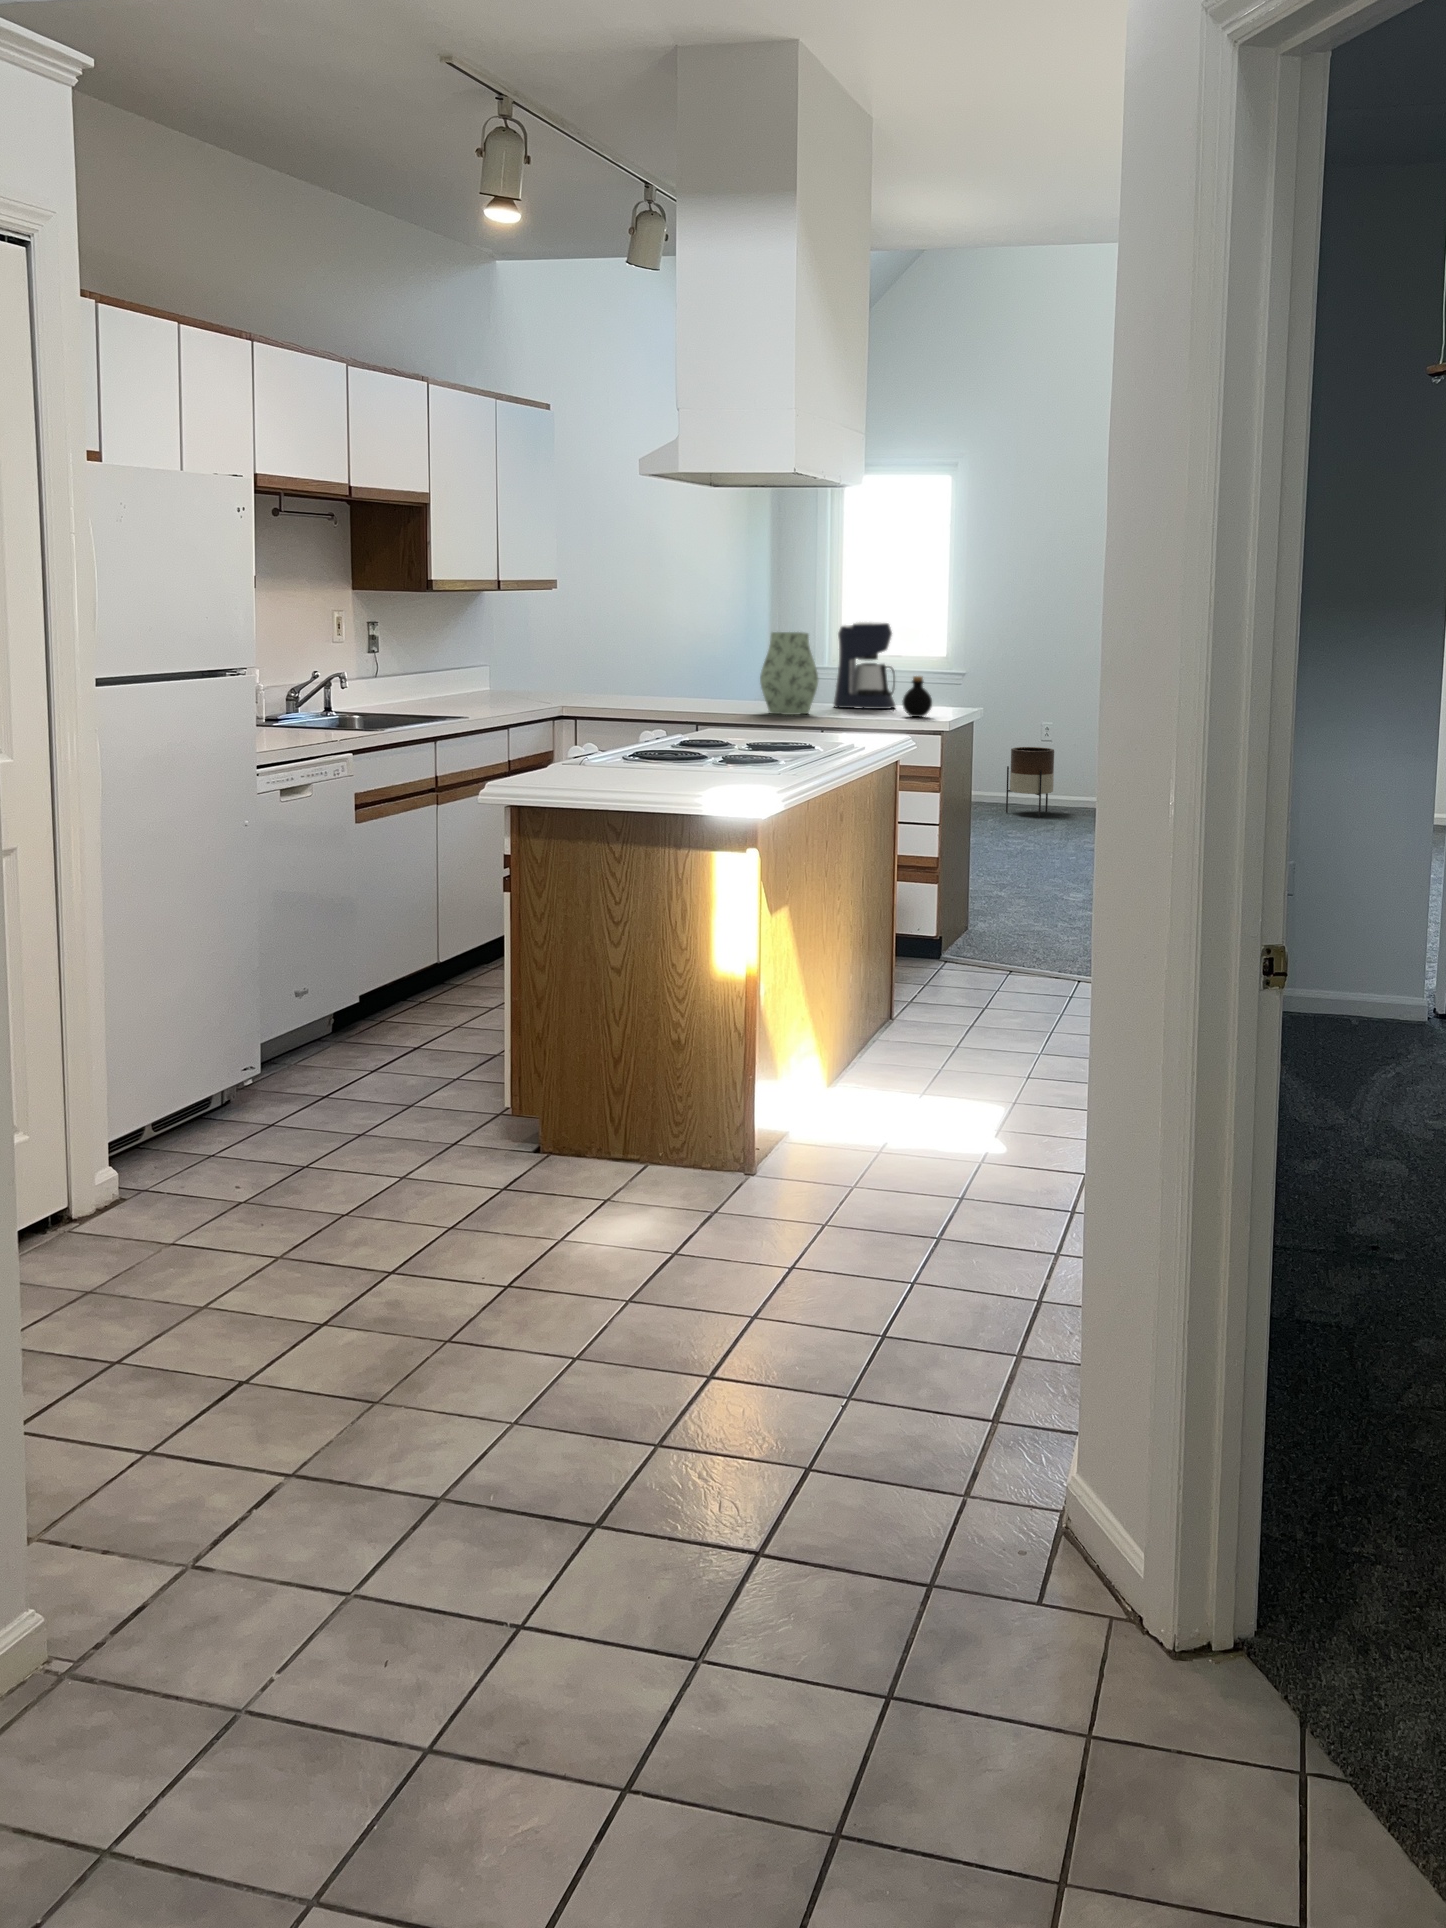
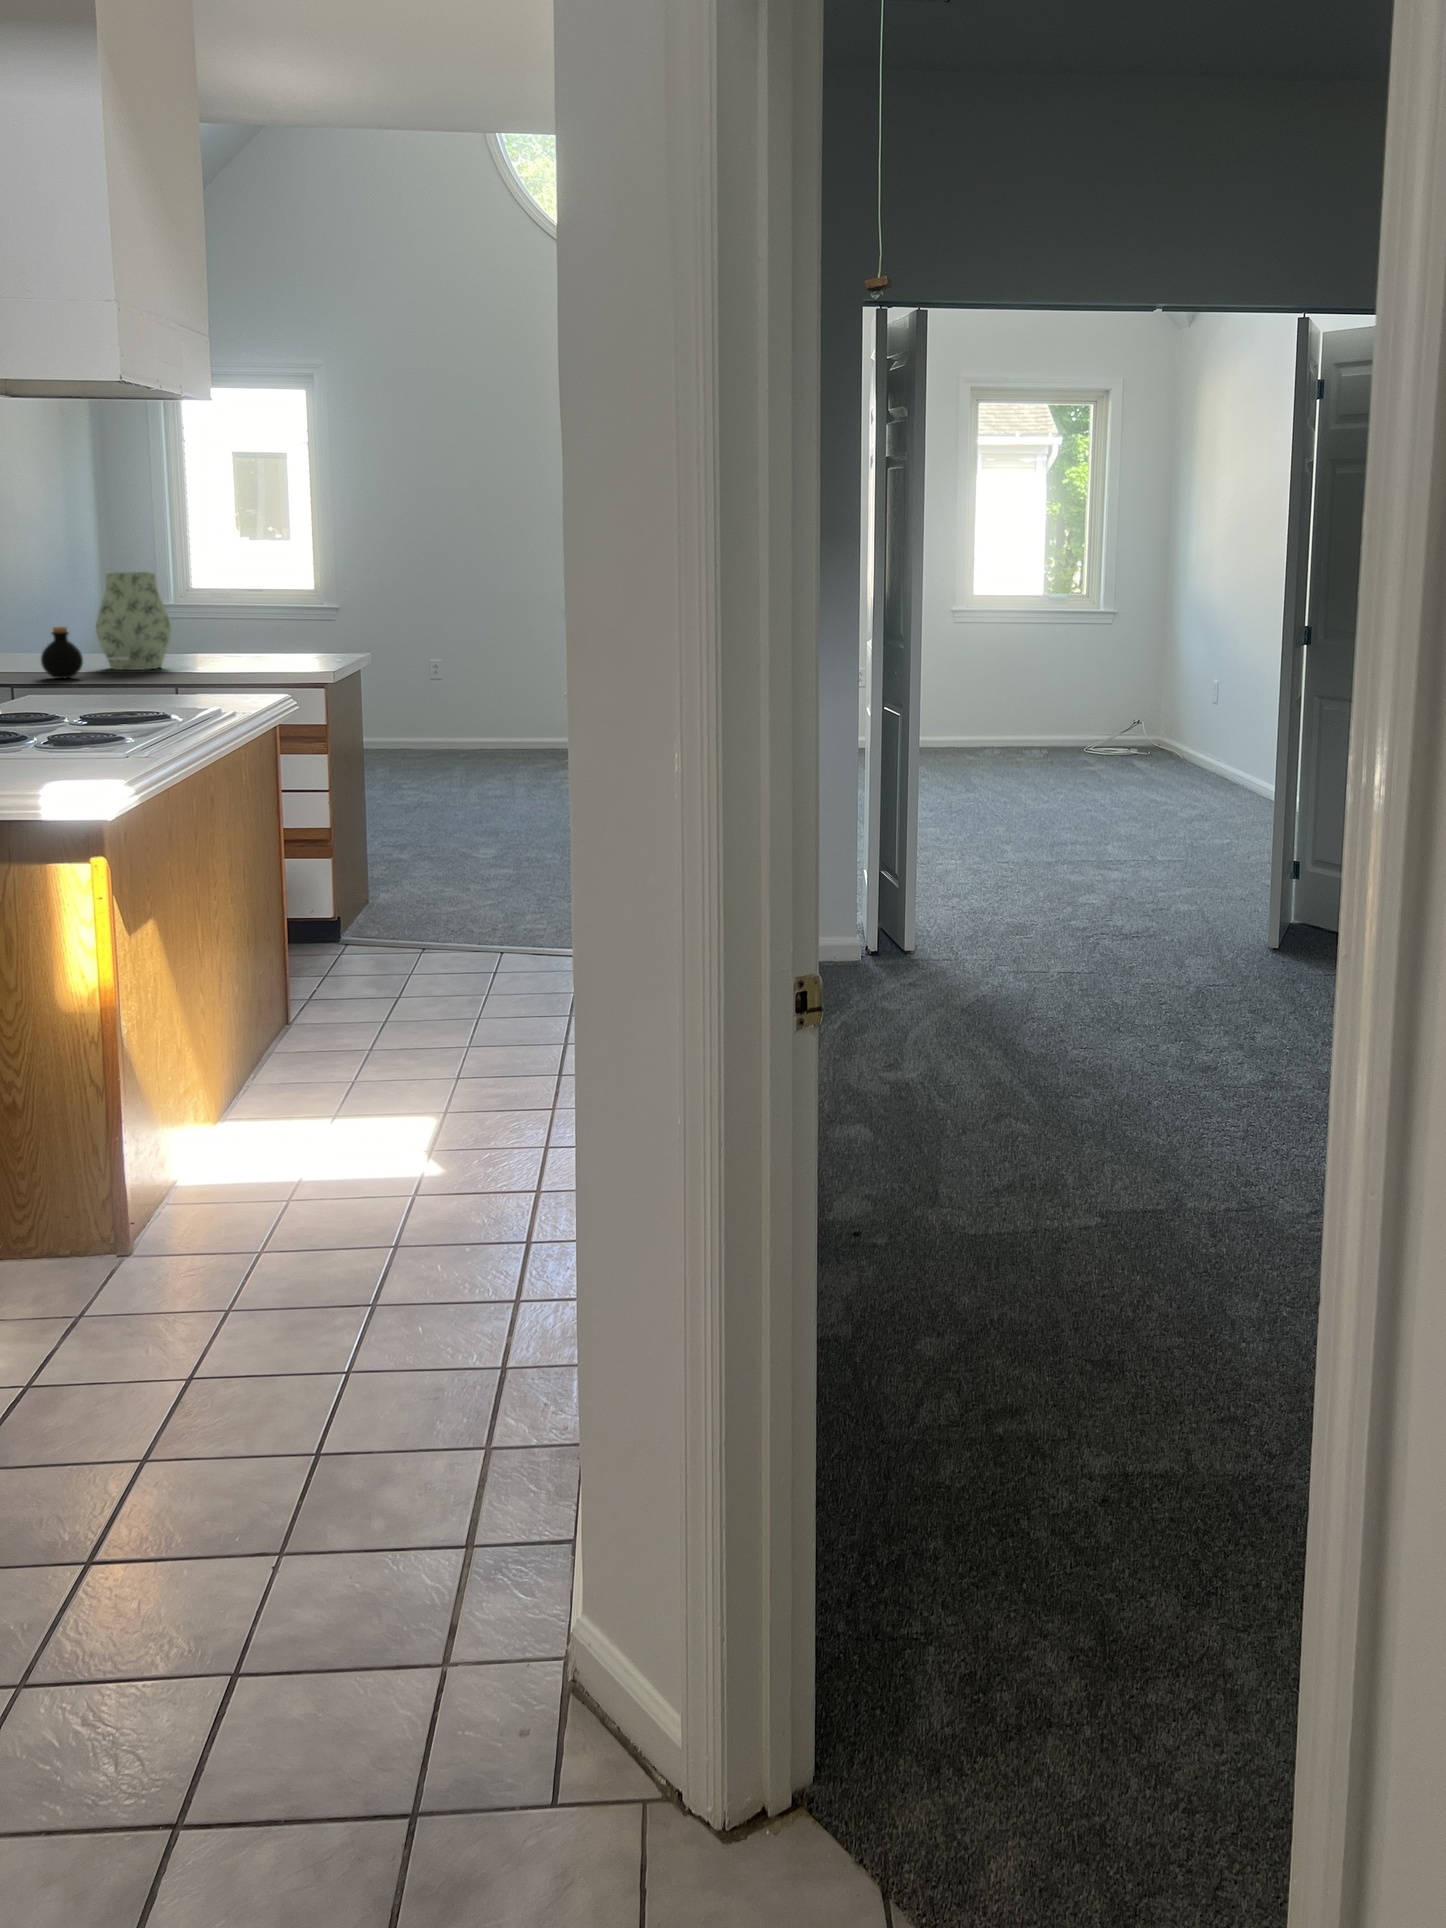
coffee maker: present [833,622,895,709] -> none [191,559,268,658]
bottle: present [902,676,932,717] -> present [41,627,83,679]
planter: present [1006,747,1054,818] -> none [396,688,448,763]

